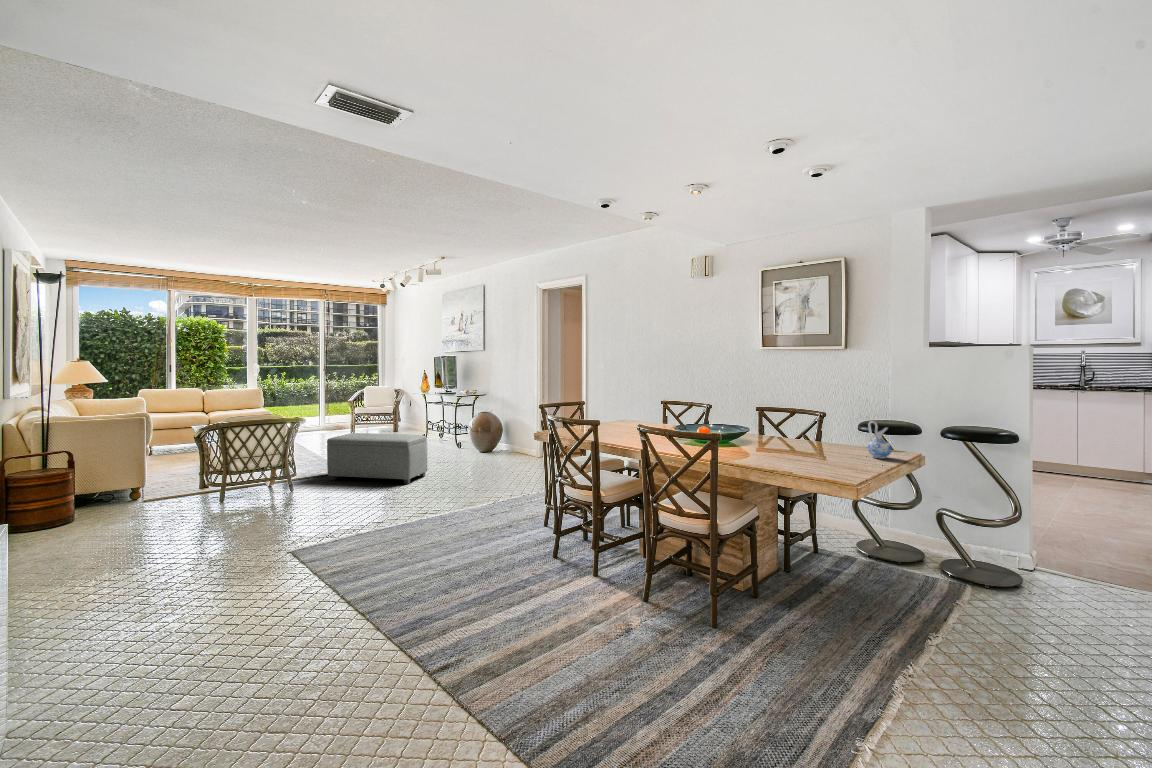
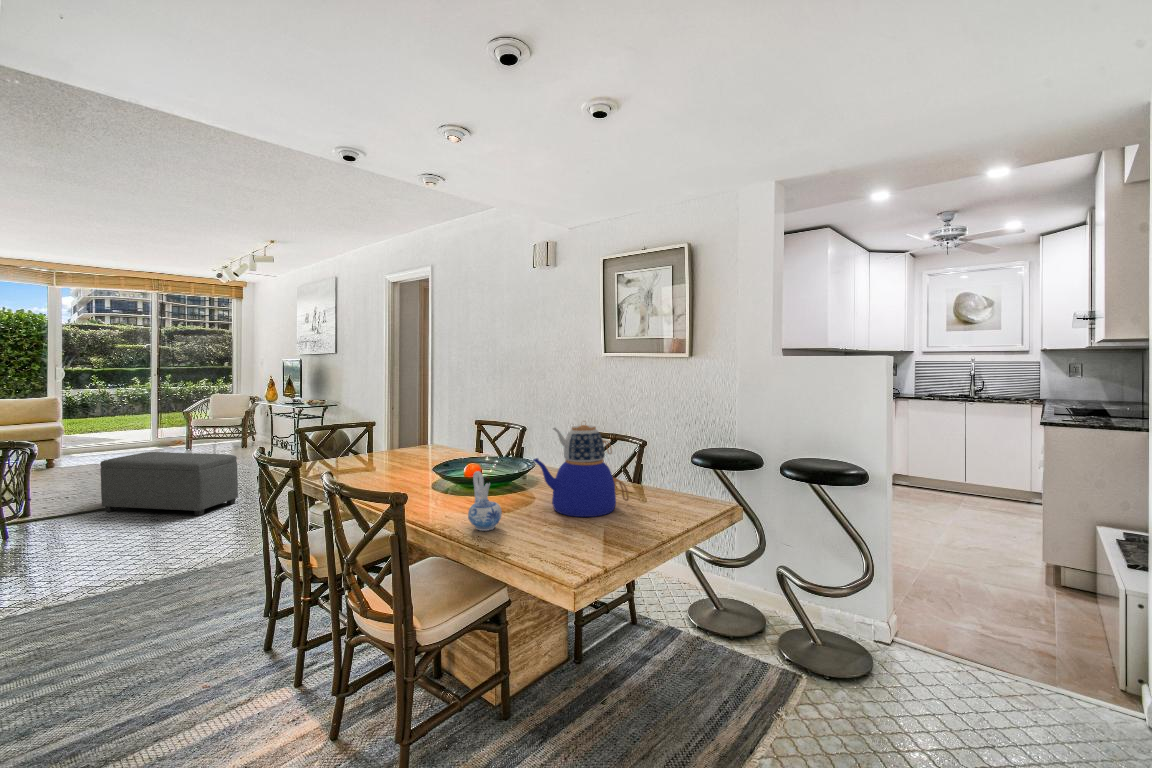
teapot: none [774,392,838,457] -> present [533,425,629,517]
ceramic pitcher: present [867,421,892,458] -> present [468,471,502,531]

